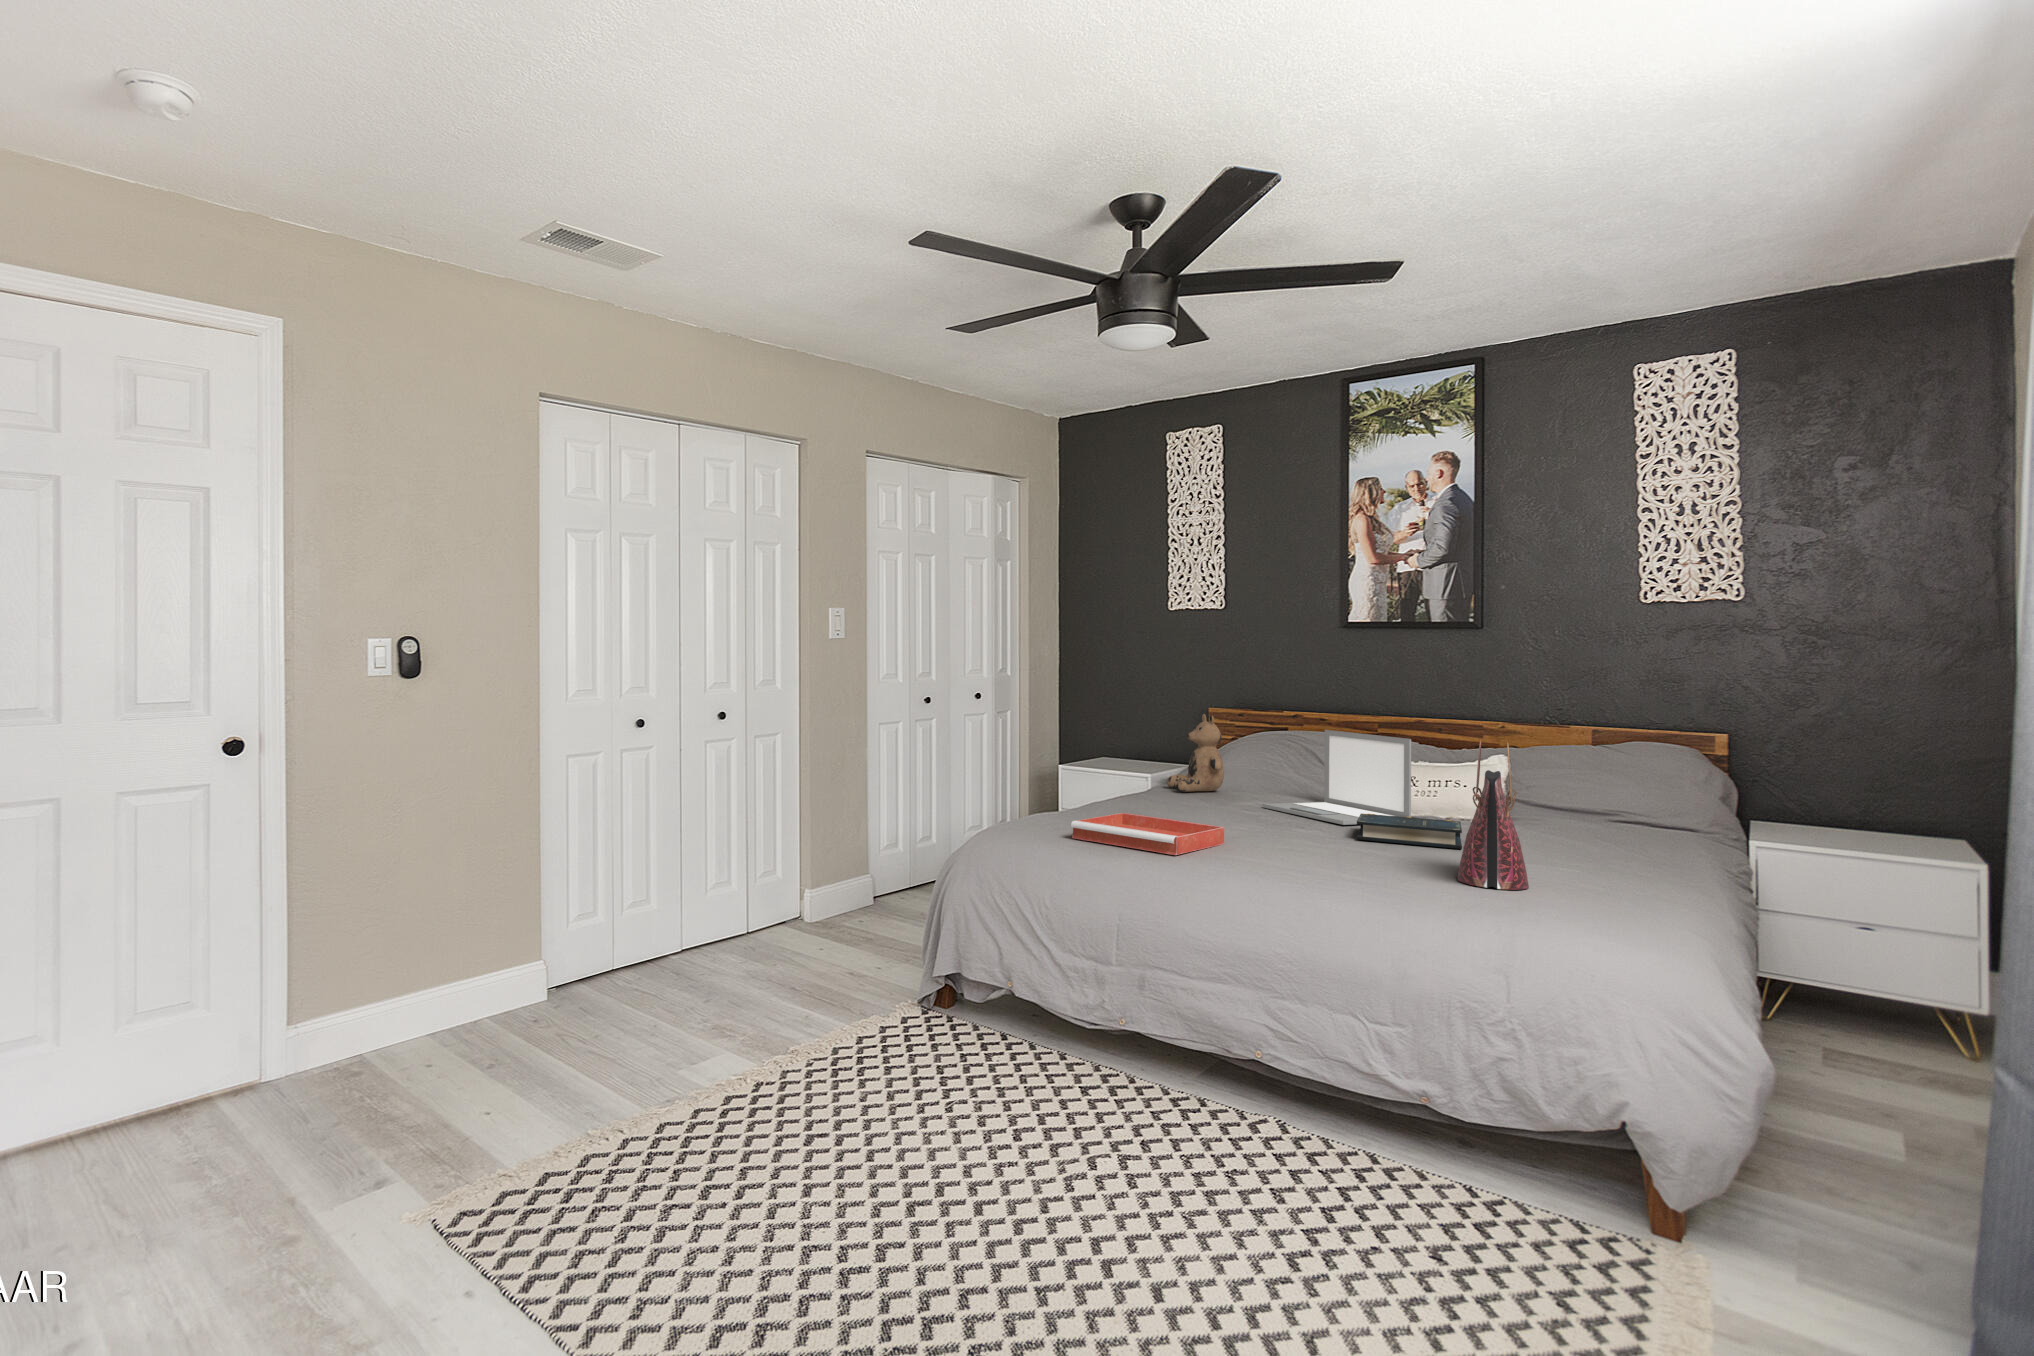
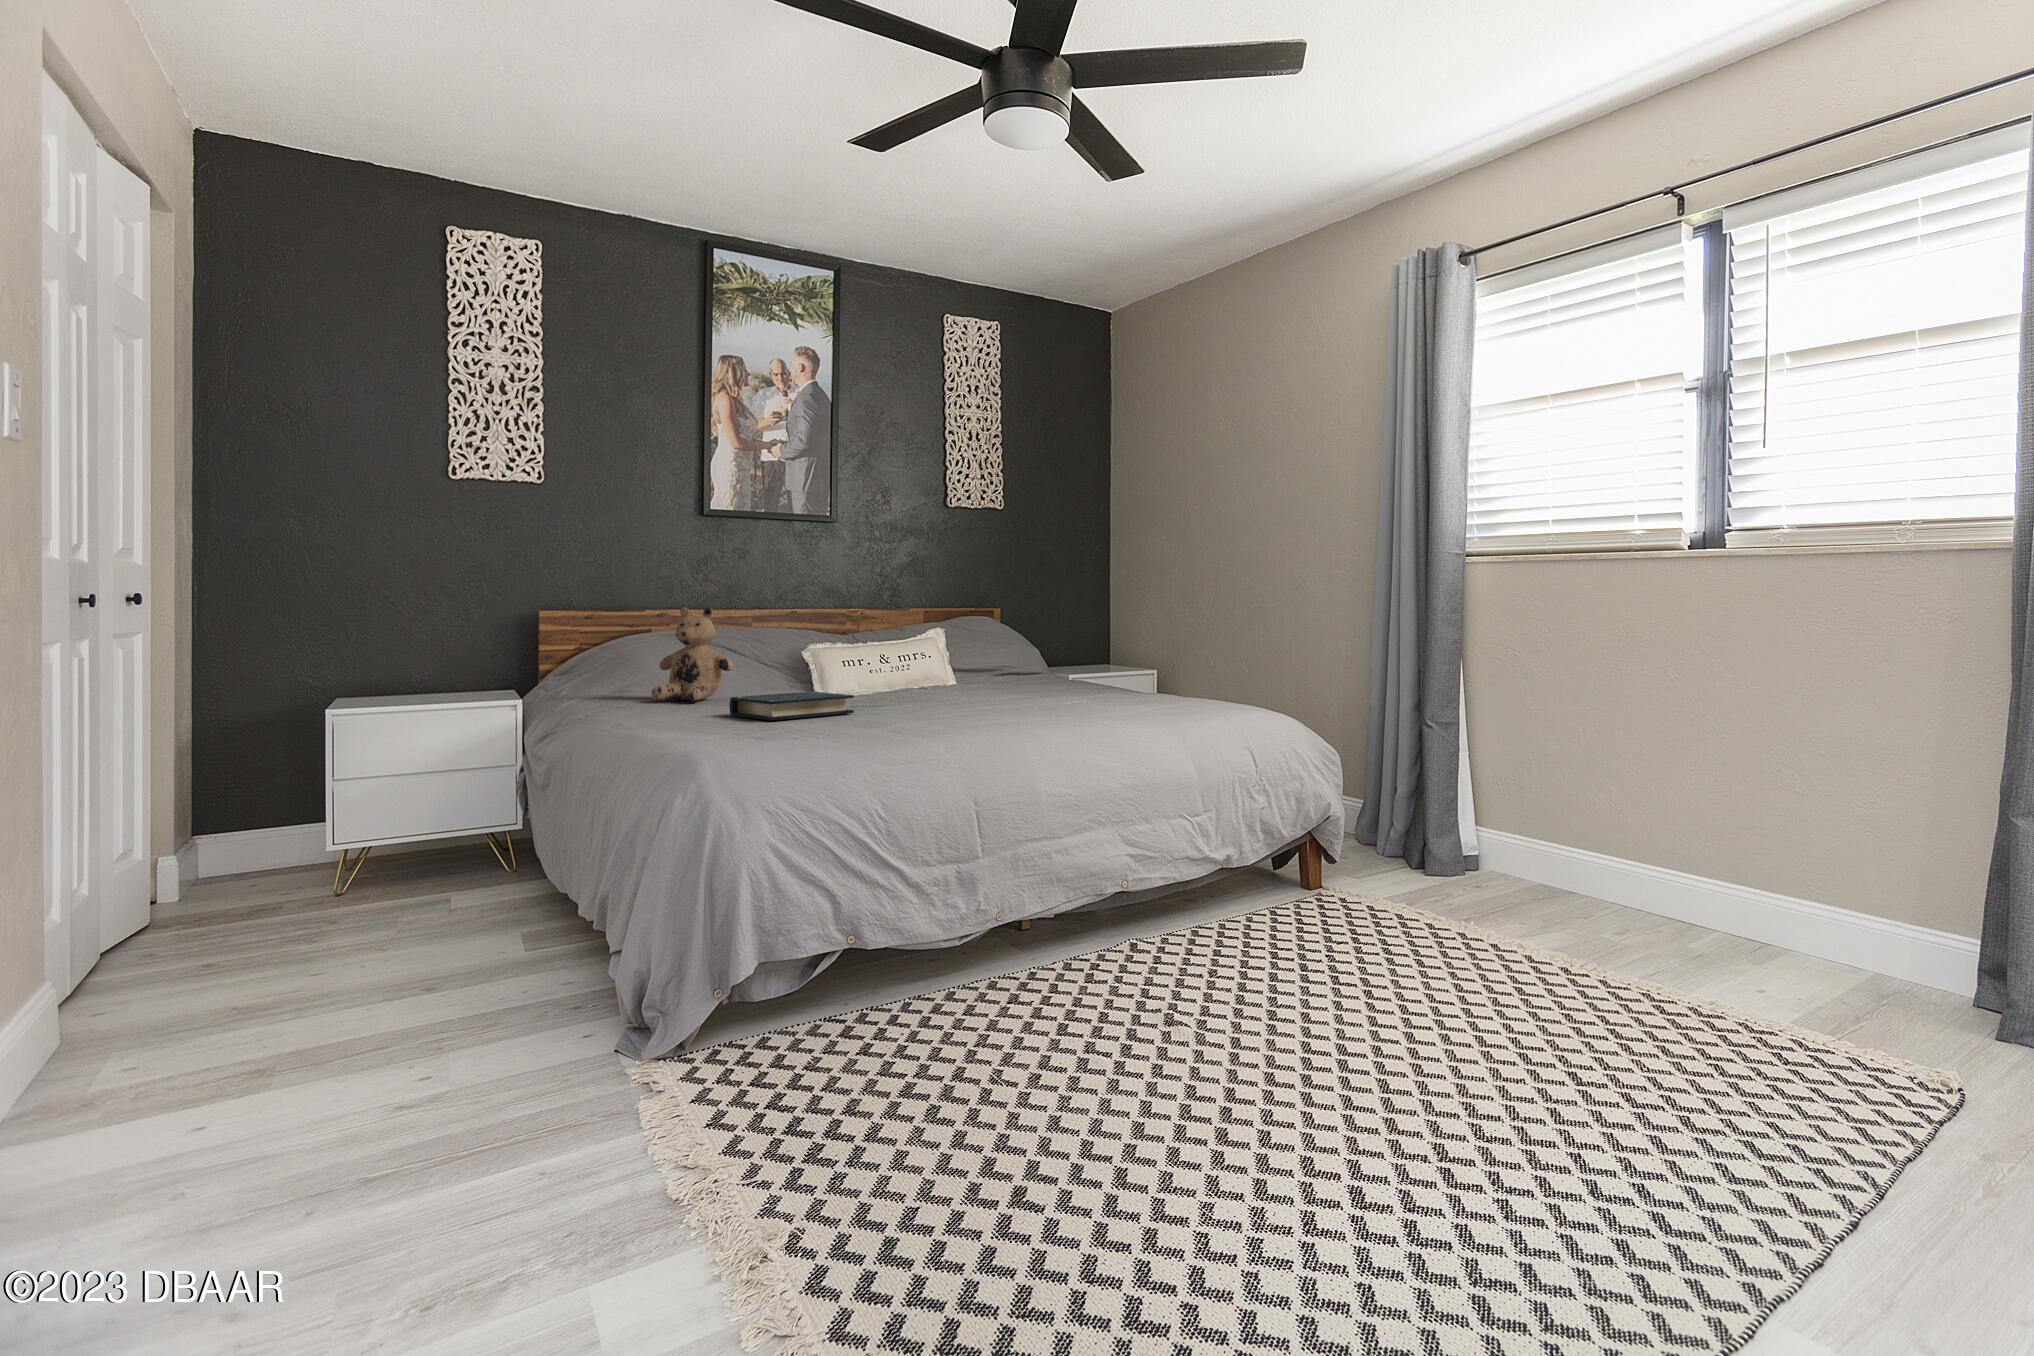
laptop: present [1262,730,1411,825] -> none [824,616,948,701]
handbag: present [1457,741,1529,890] -> none [1158,601,1219,713]
tray: present [1071,813,1224,855] -> none [876,706,1043,742]
book: present [1357,813,1462,849] -> present [729,691,854,720]

